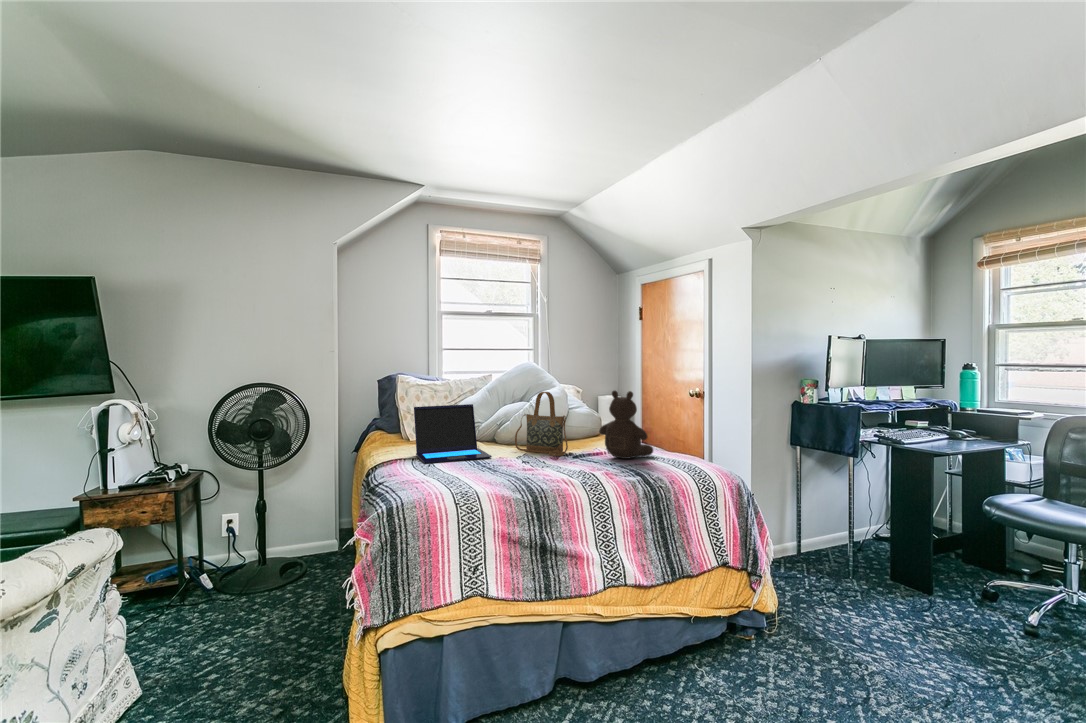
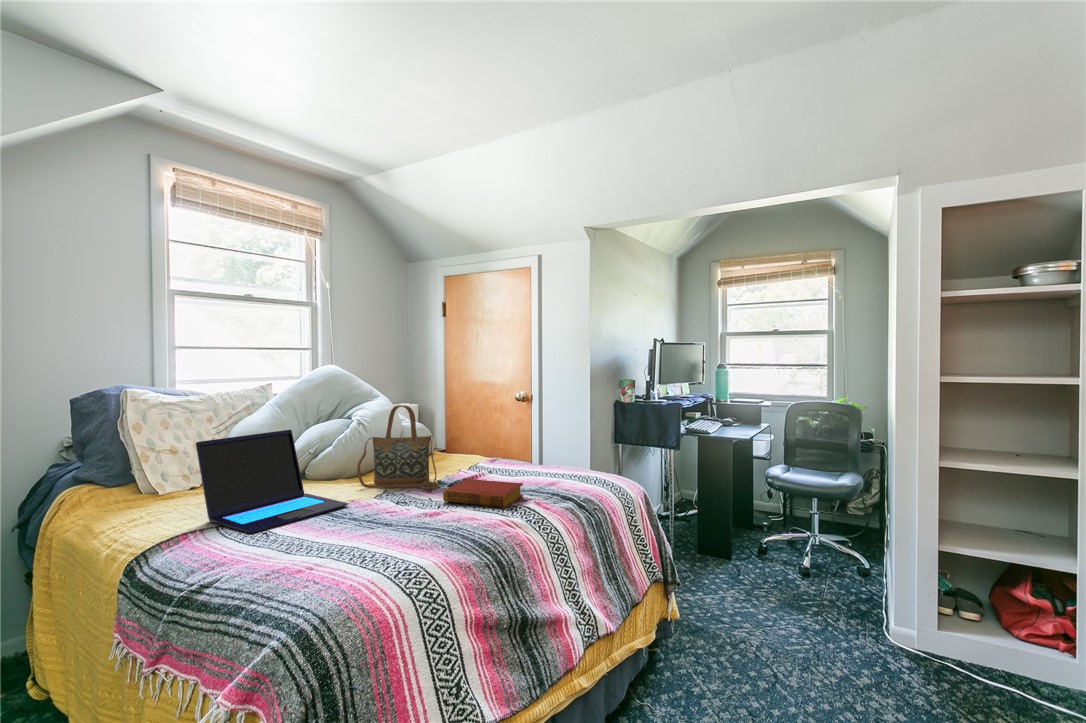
teddy bear: present [599,391,653,459] -> none [480,400,546,481]
book: none [547,450,607,473] -> present [443,479,523,508]

